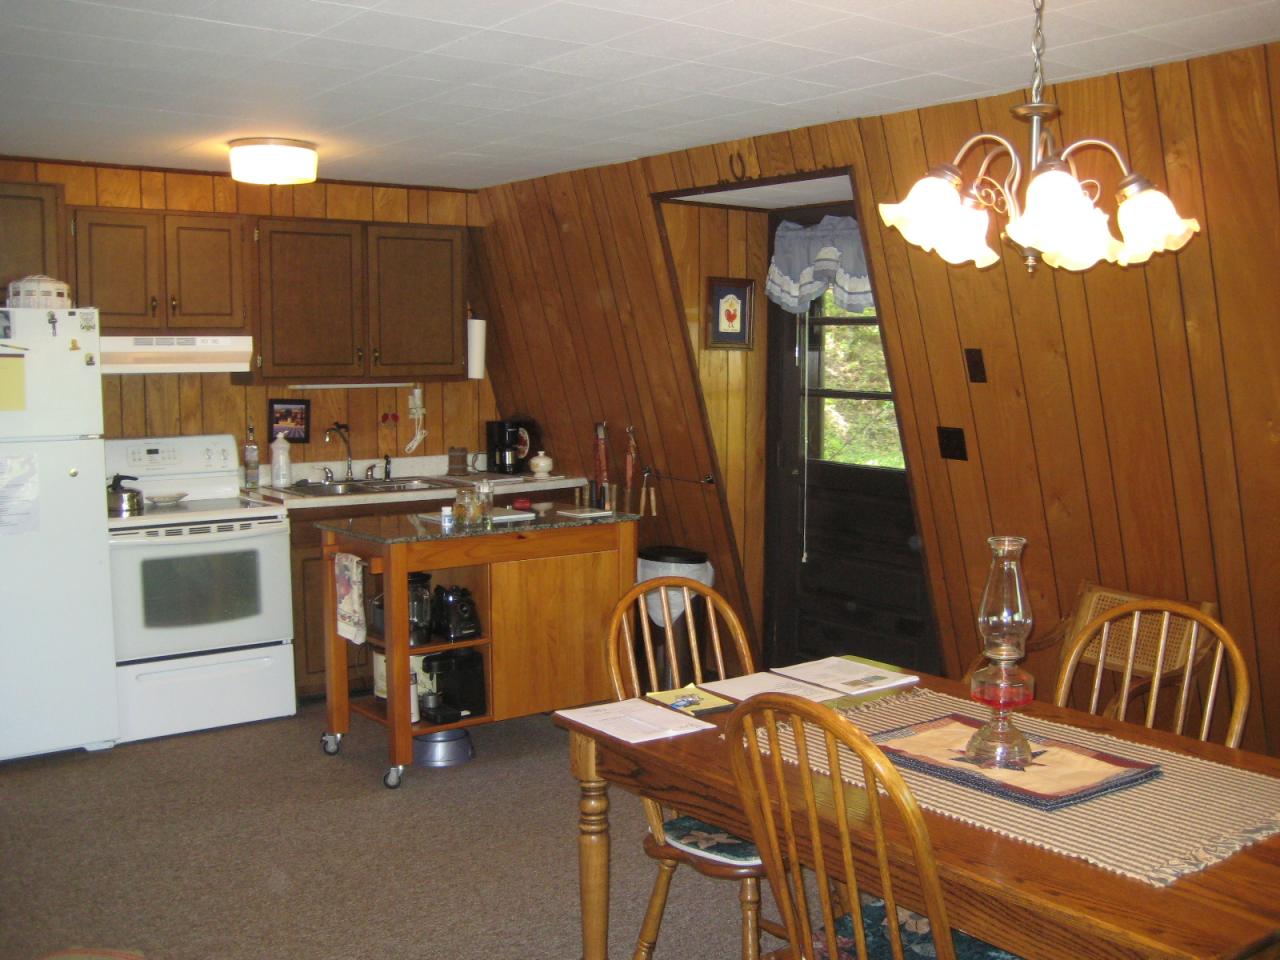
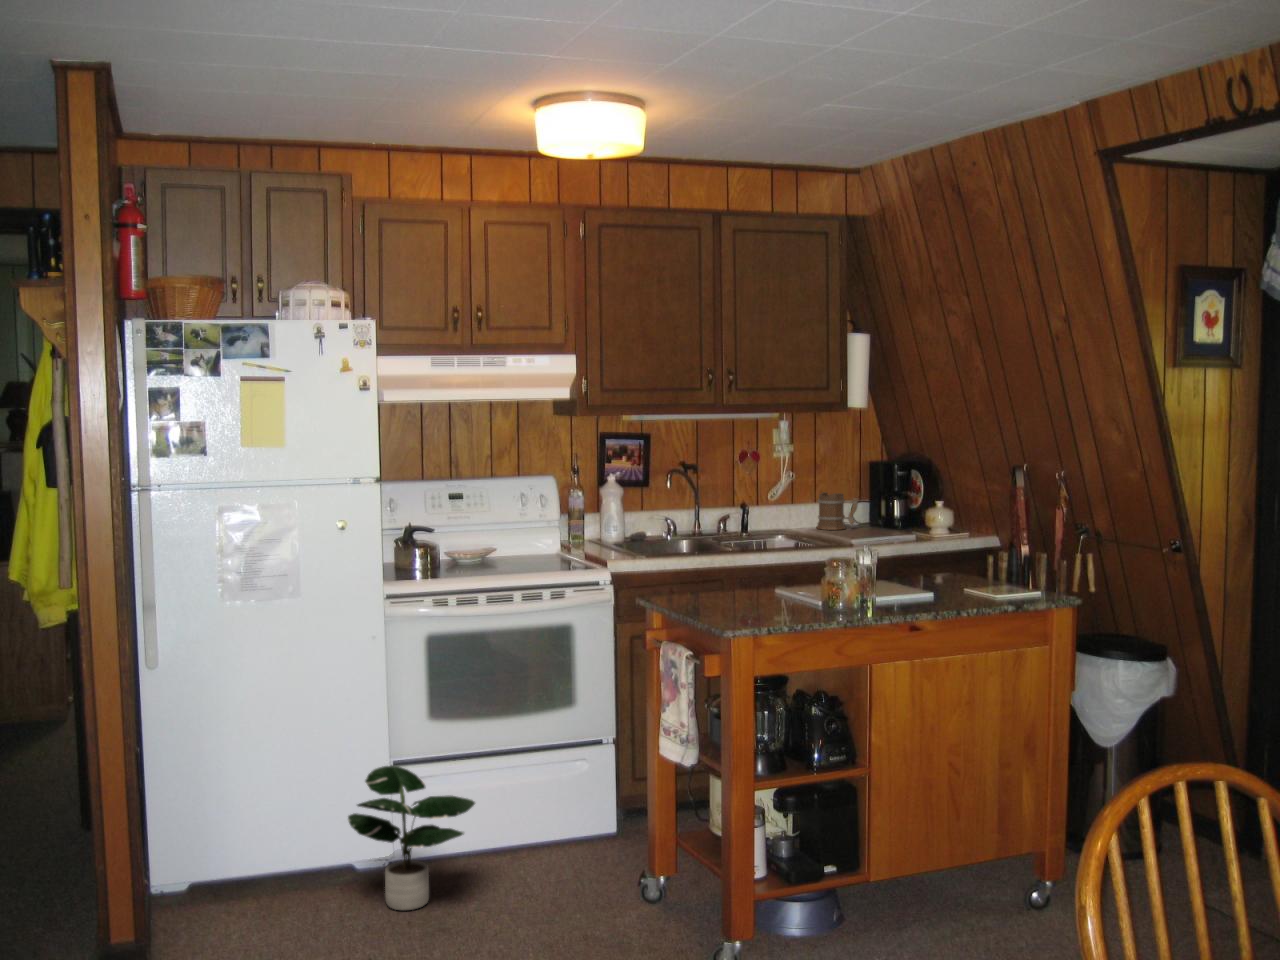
potted plant: none [83,663,189,772] -> present [348,766,475,910]

